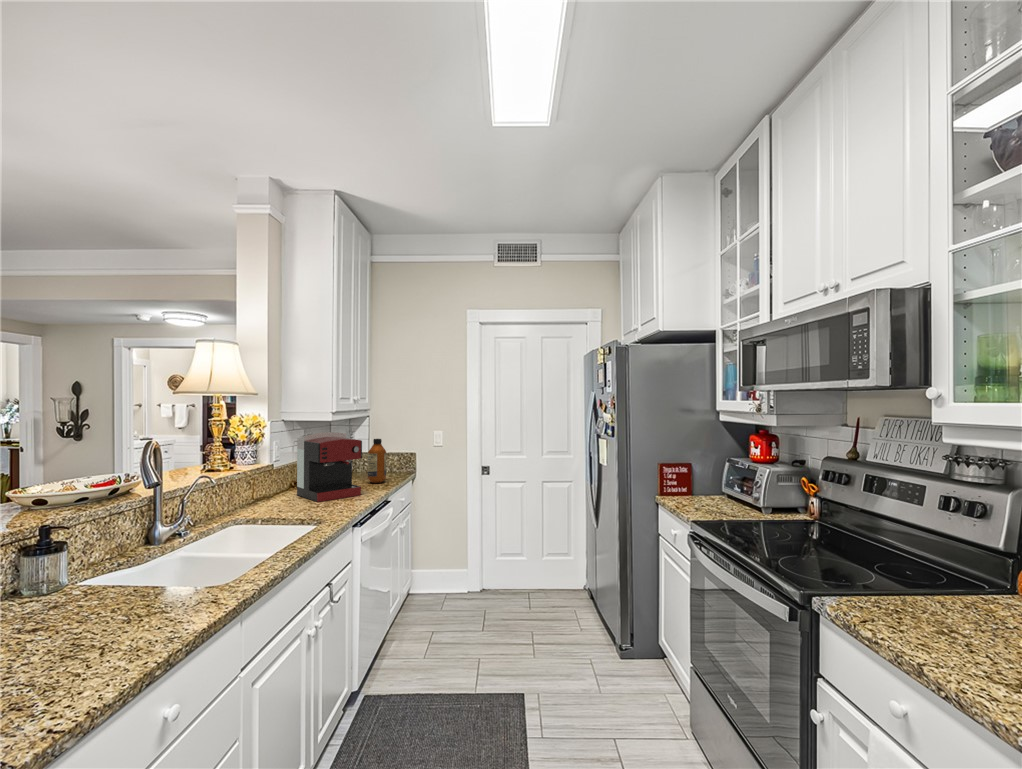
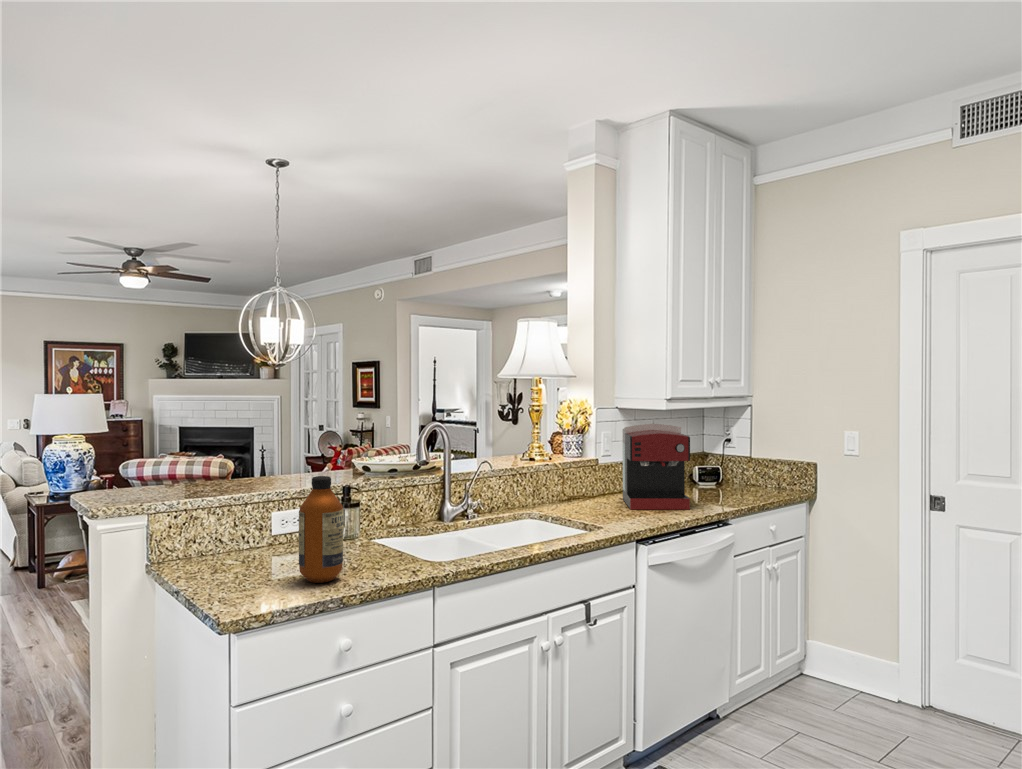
bottle: present [368,439,386,483] -> present [299,476,343,583]

